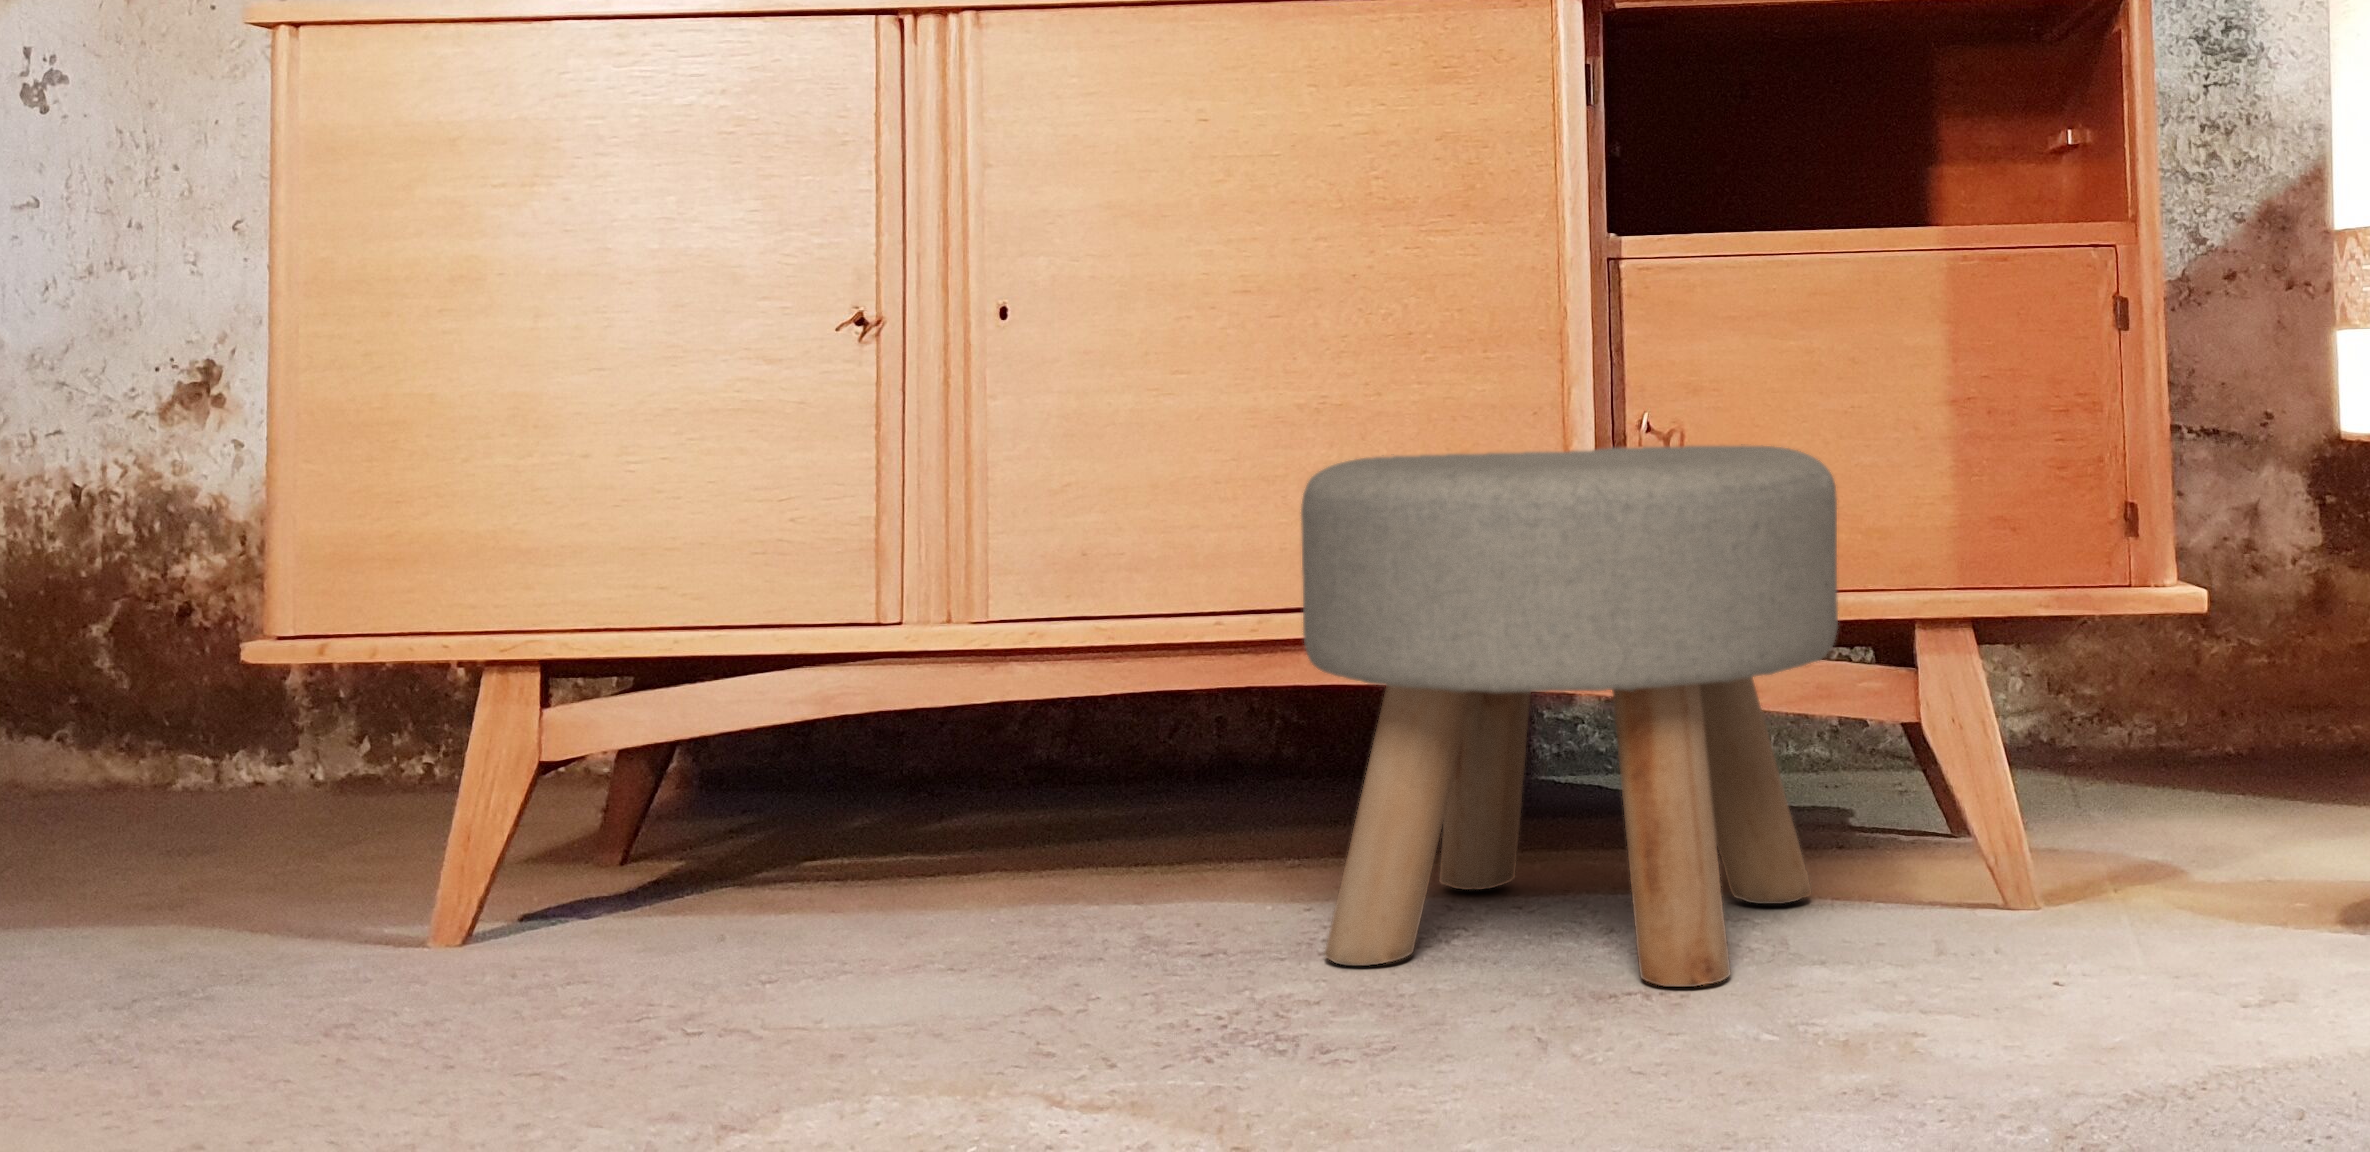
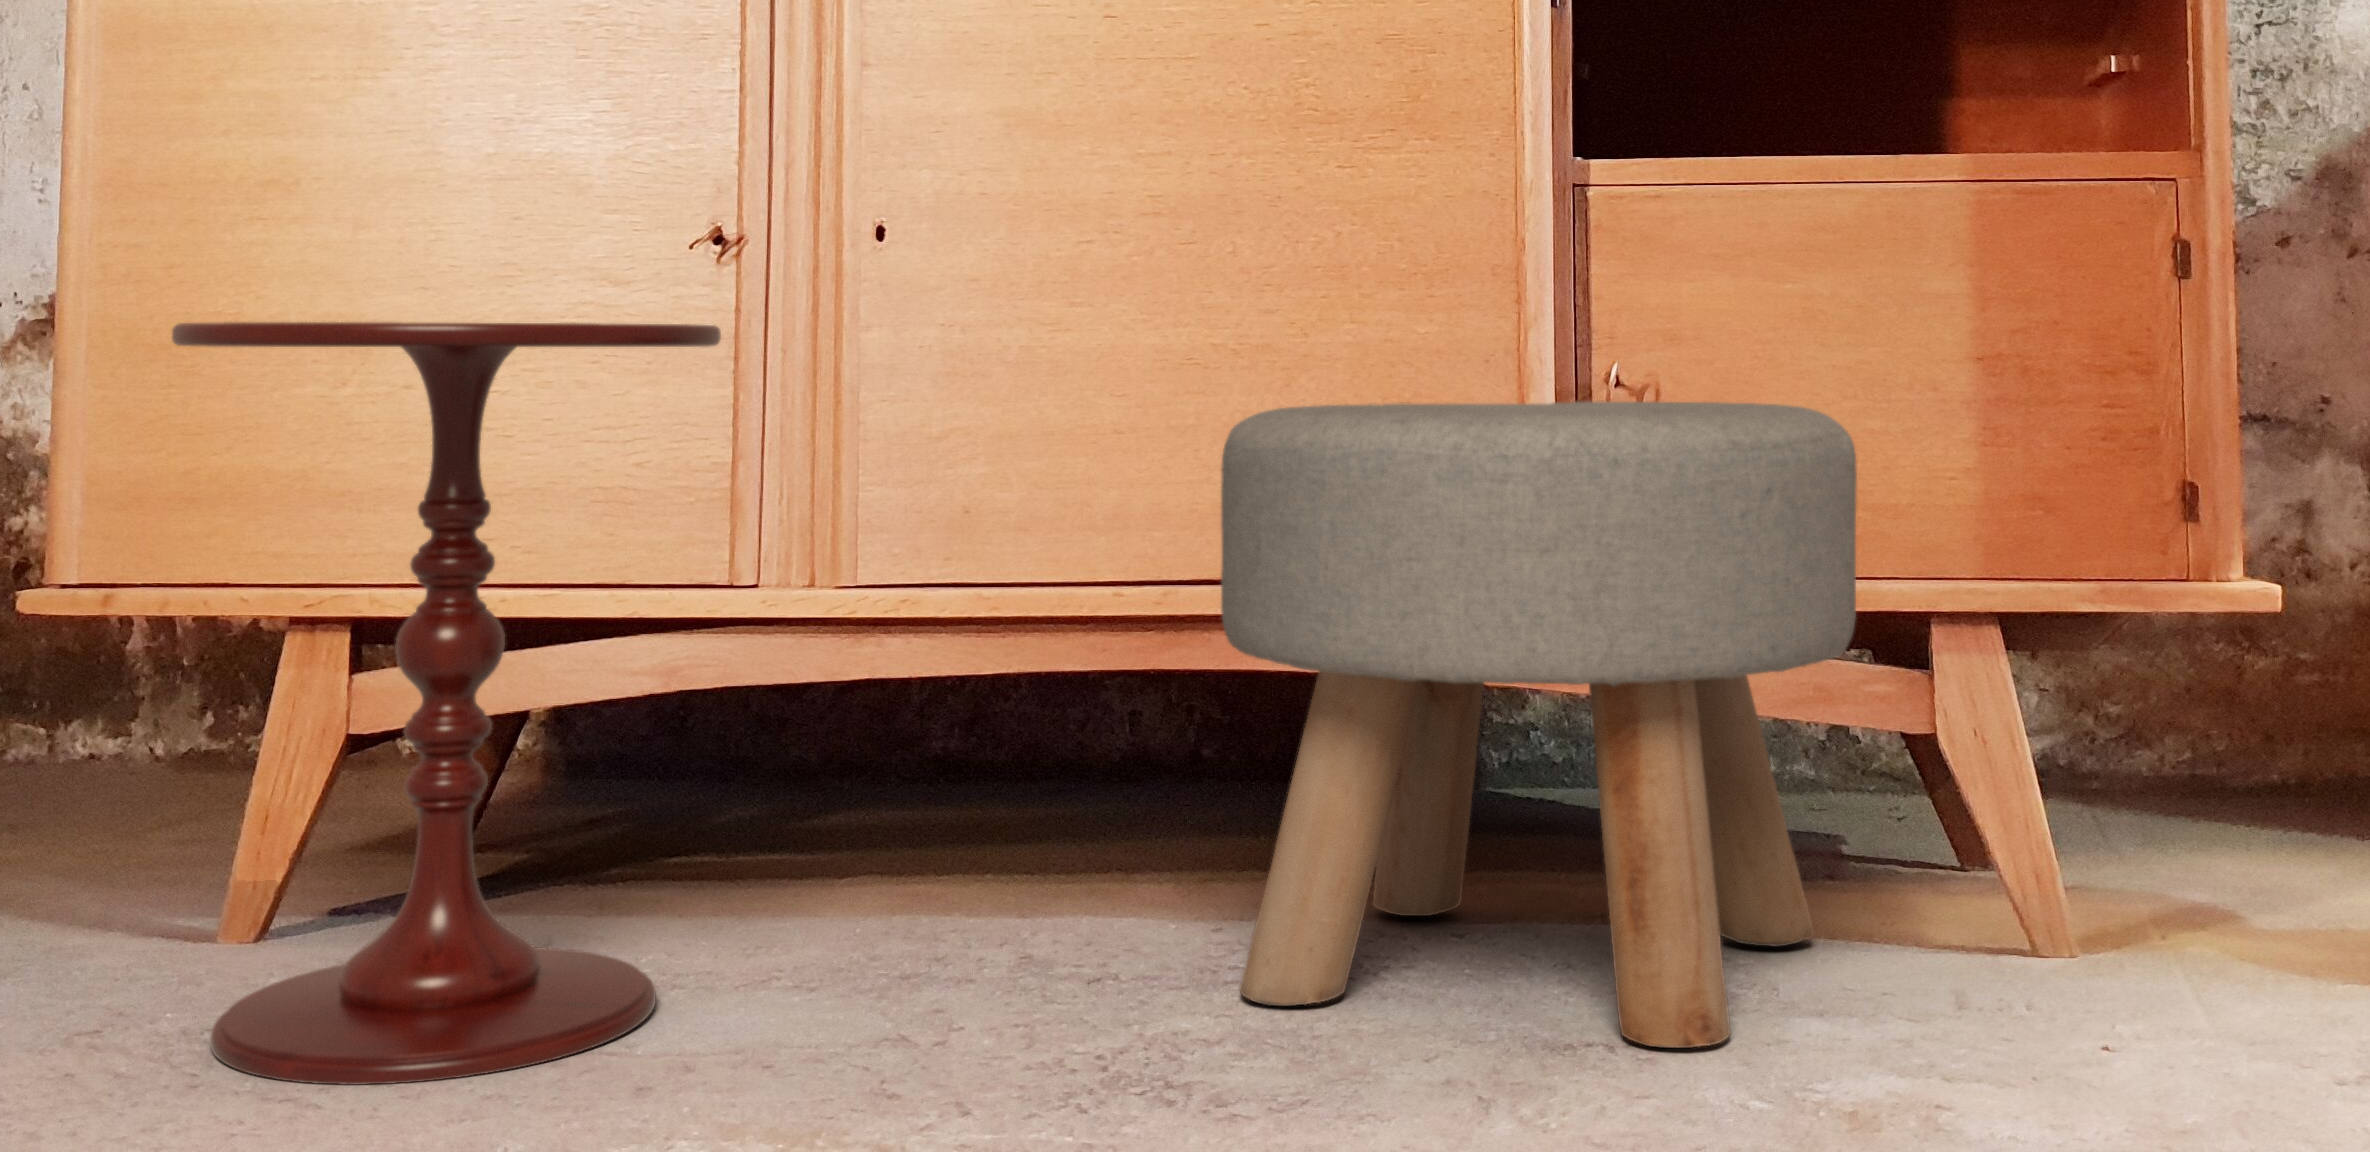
side table: none [403,404,870,1055] -> present [172,322,721,1085]

